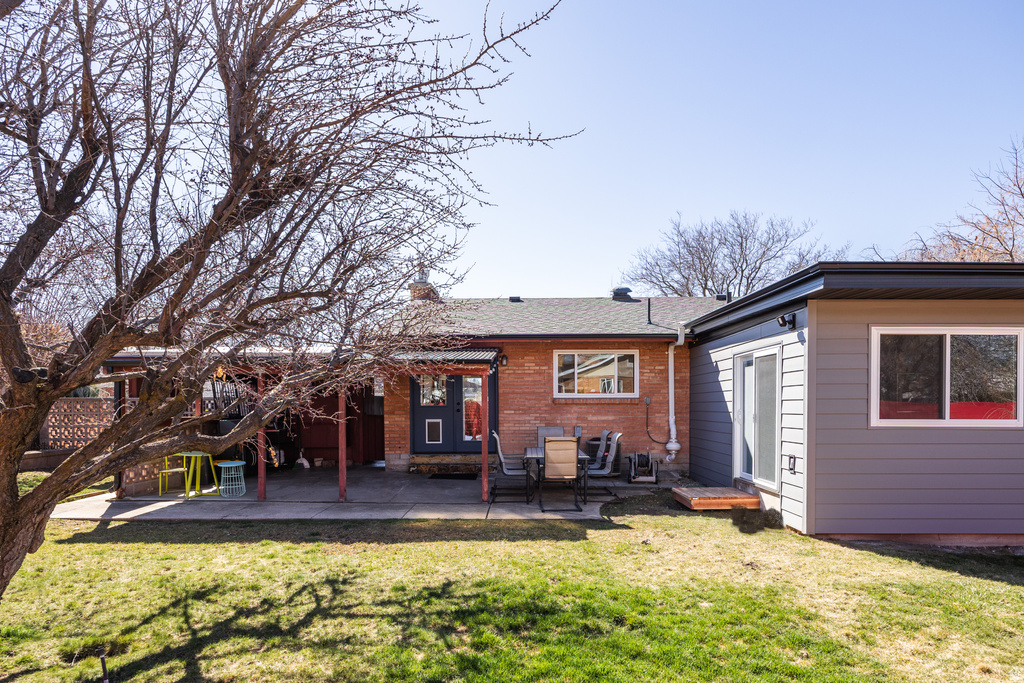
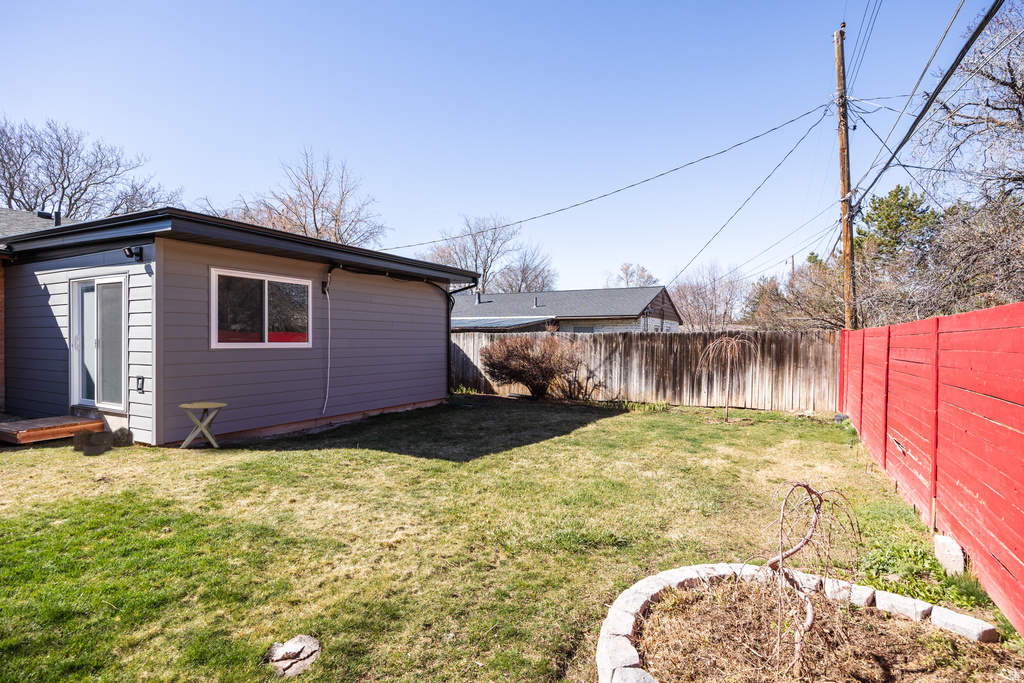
side table: none [825,491,883,551] -> present [179,402,227,448]

